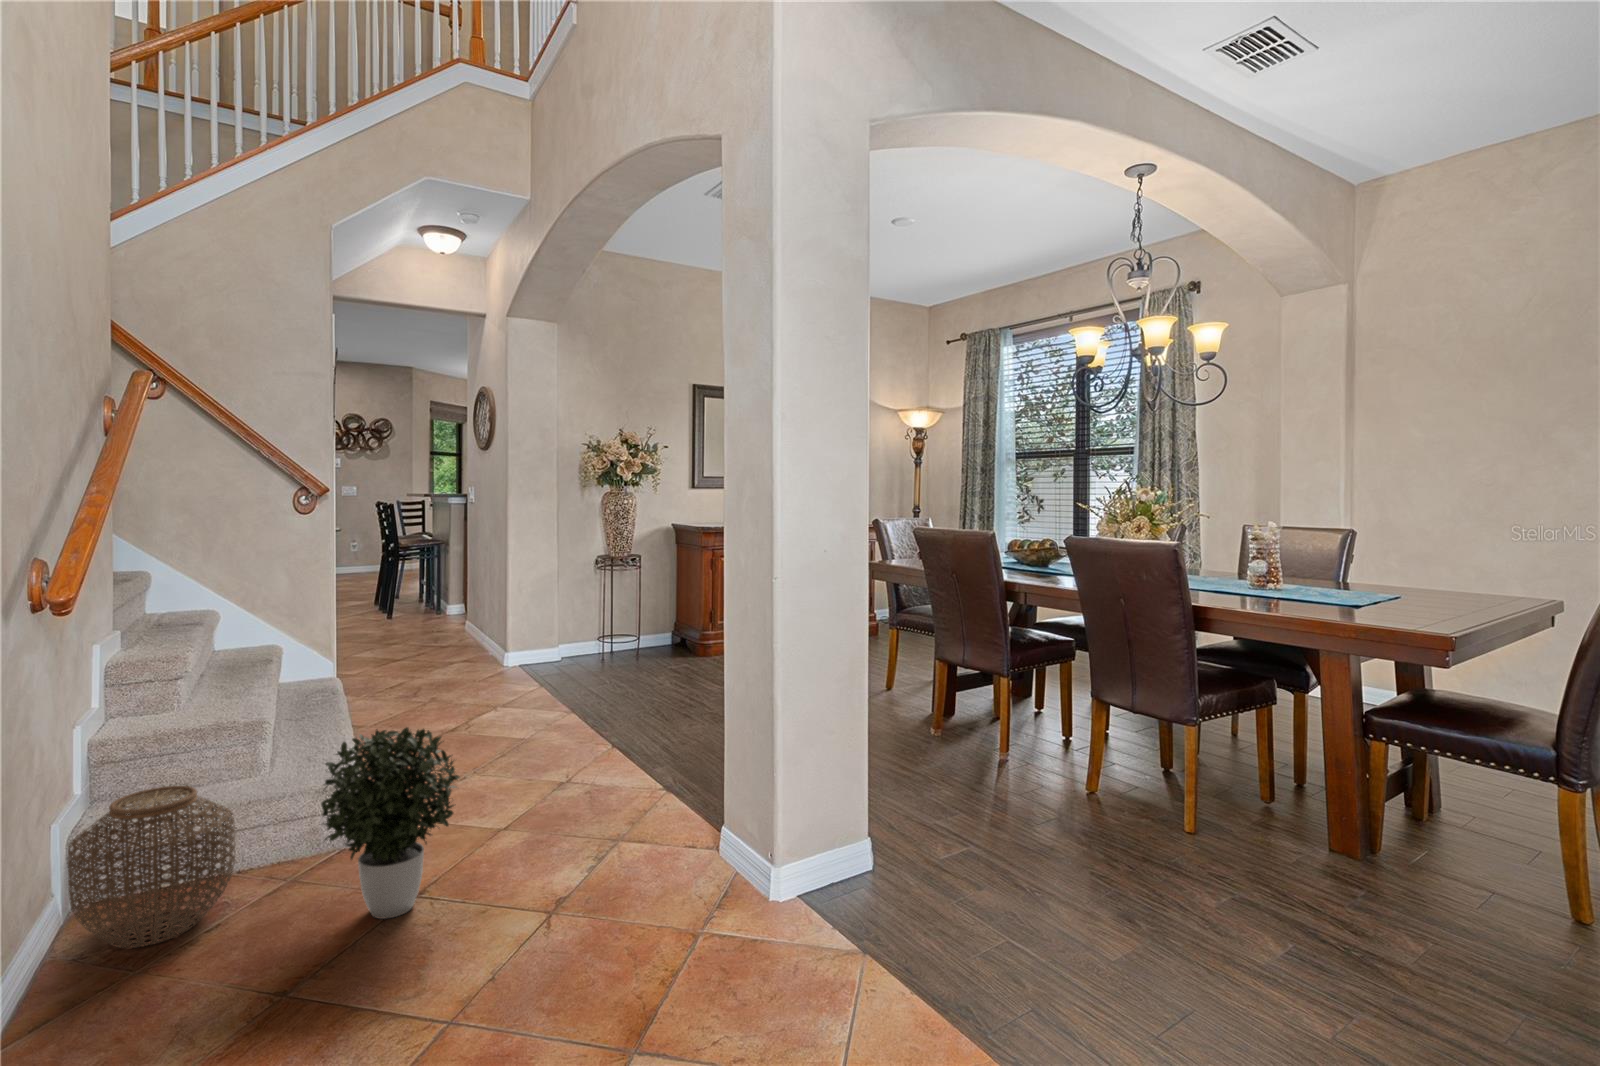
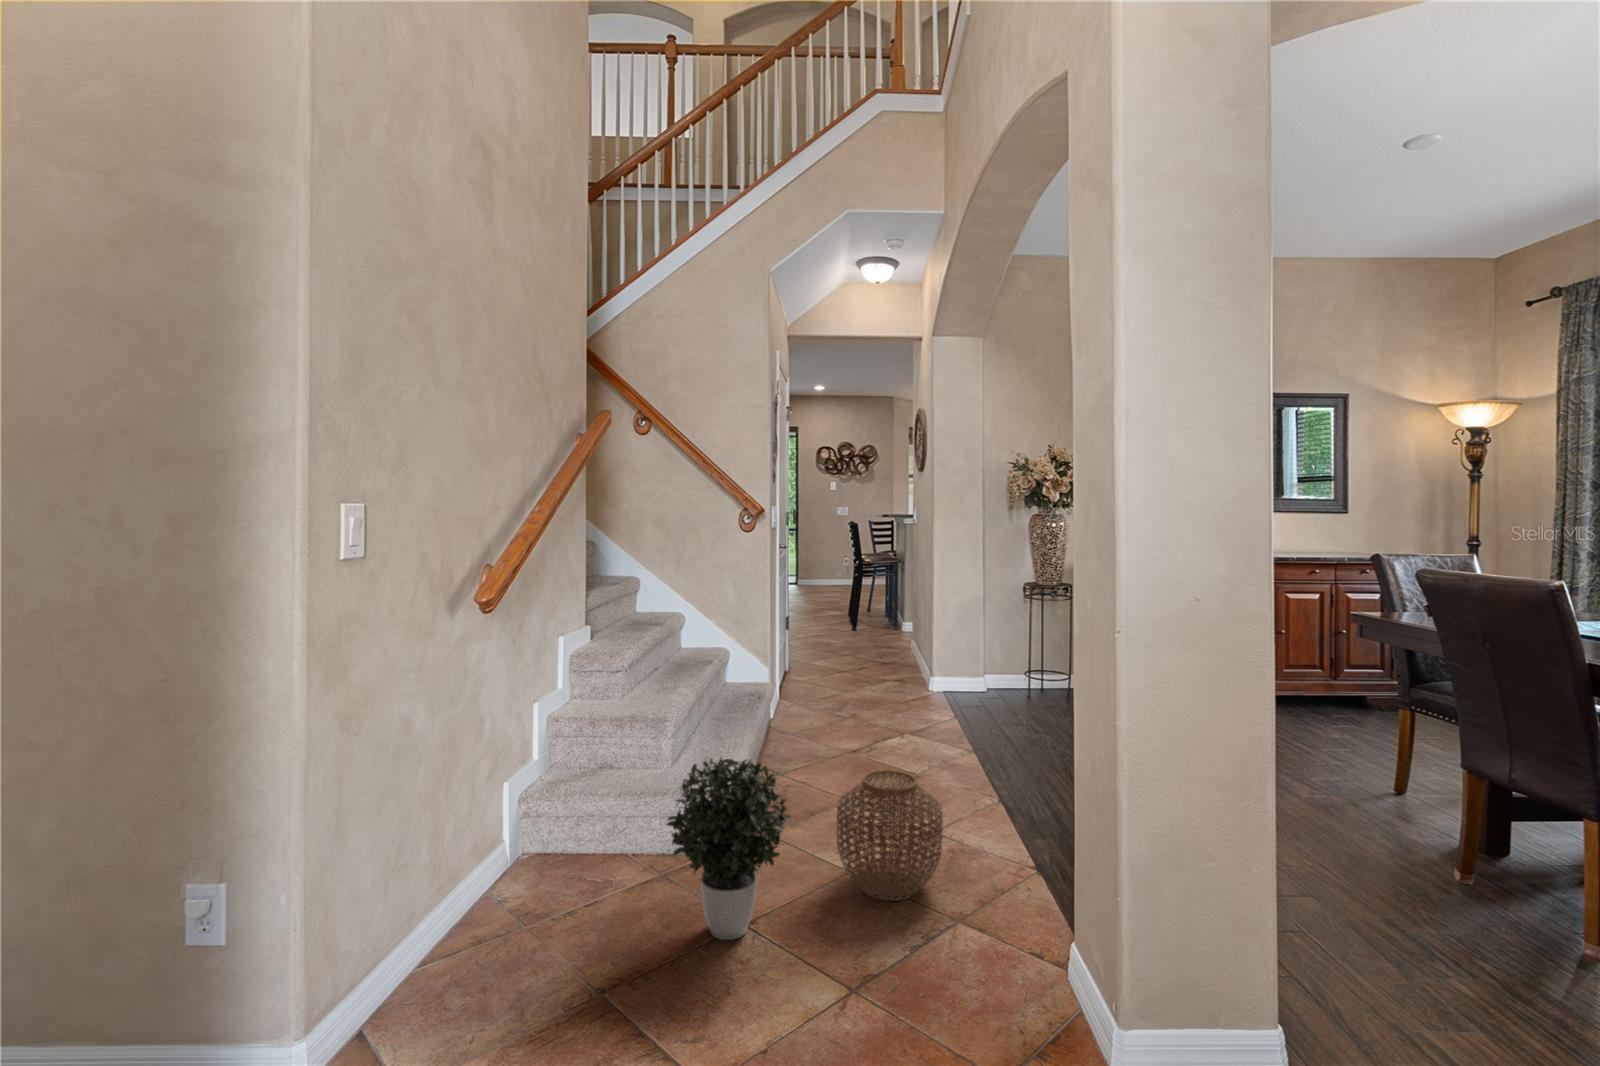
woven basket: present [68,786,235,948] -> present [837,770,943,901]

